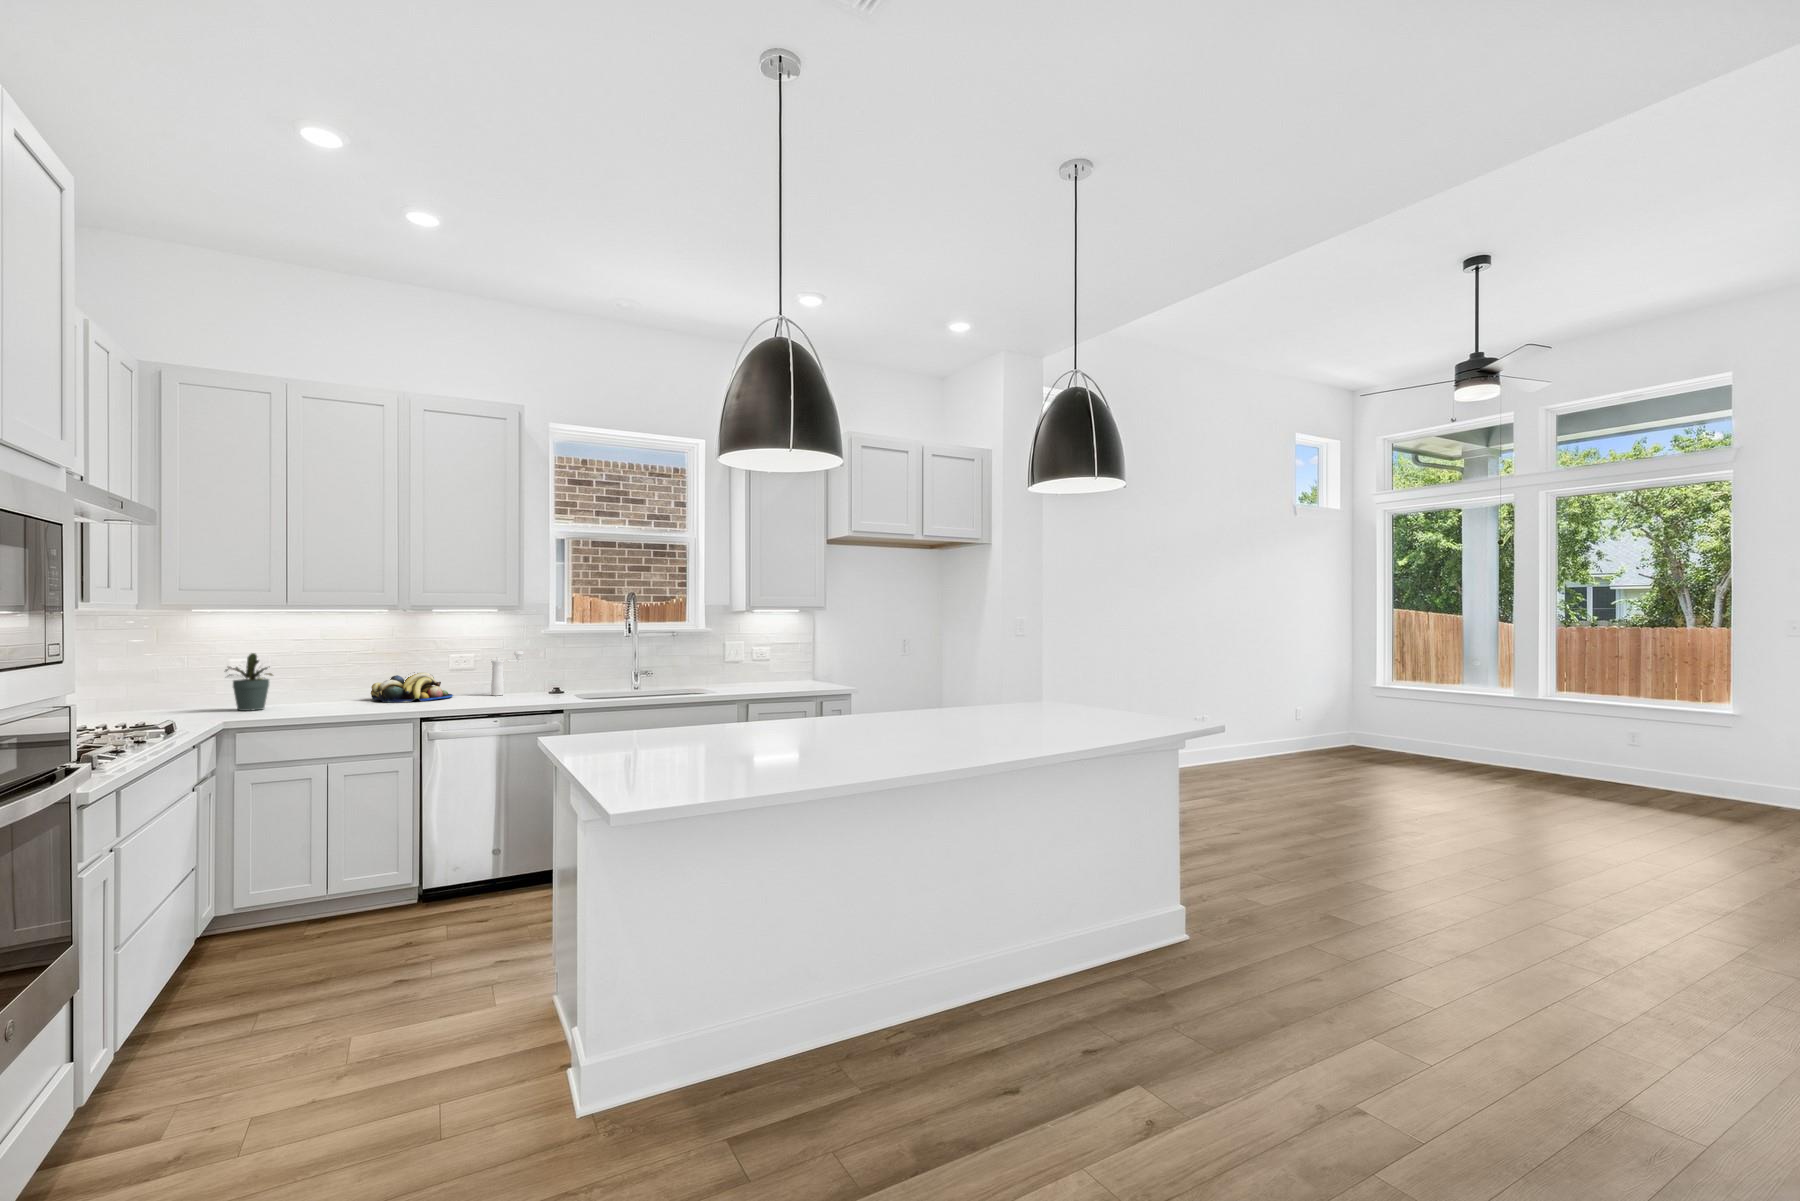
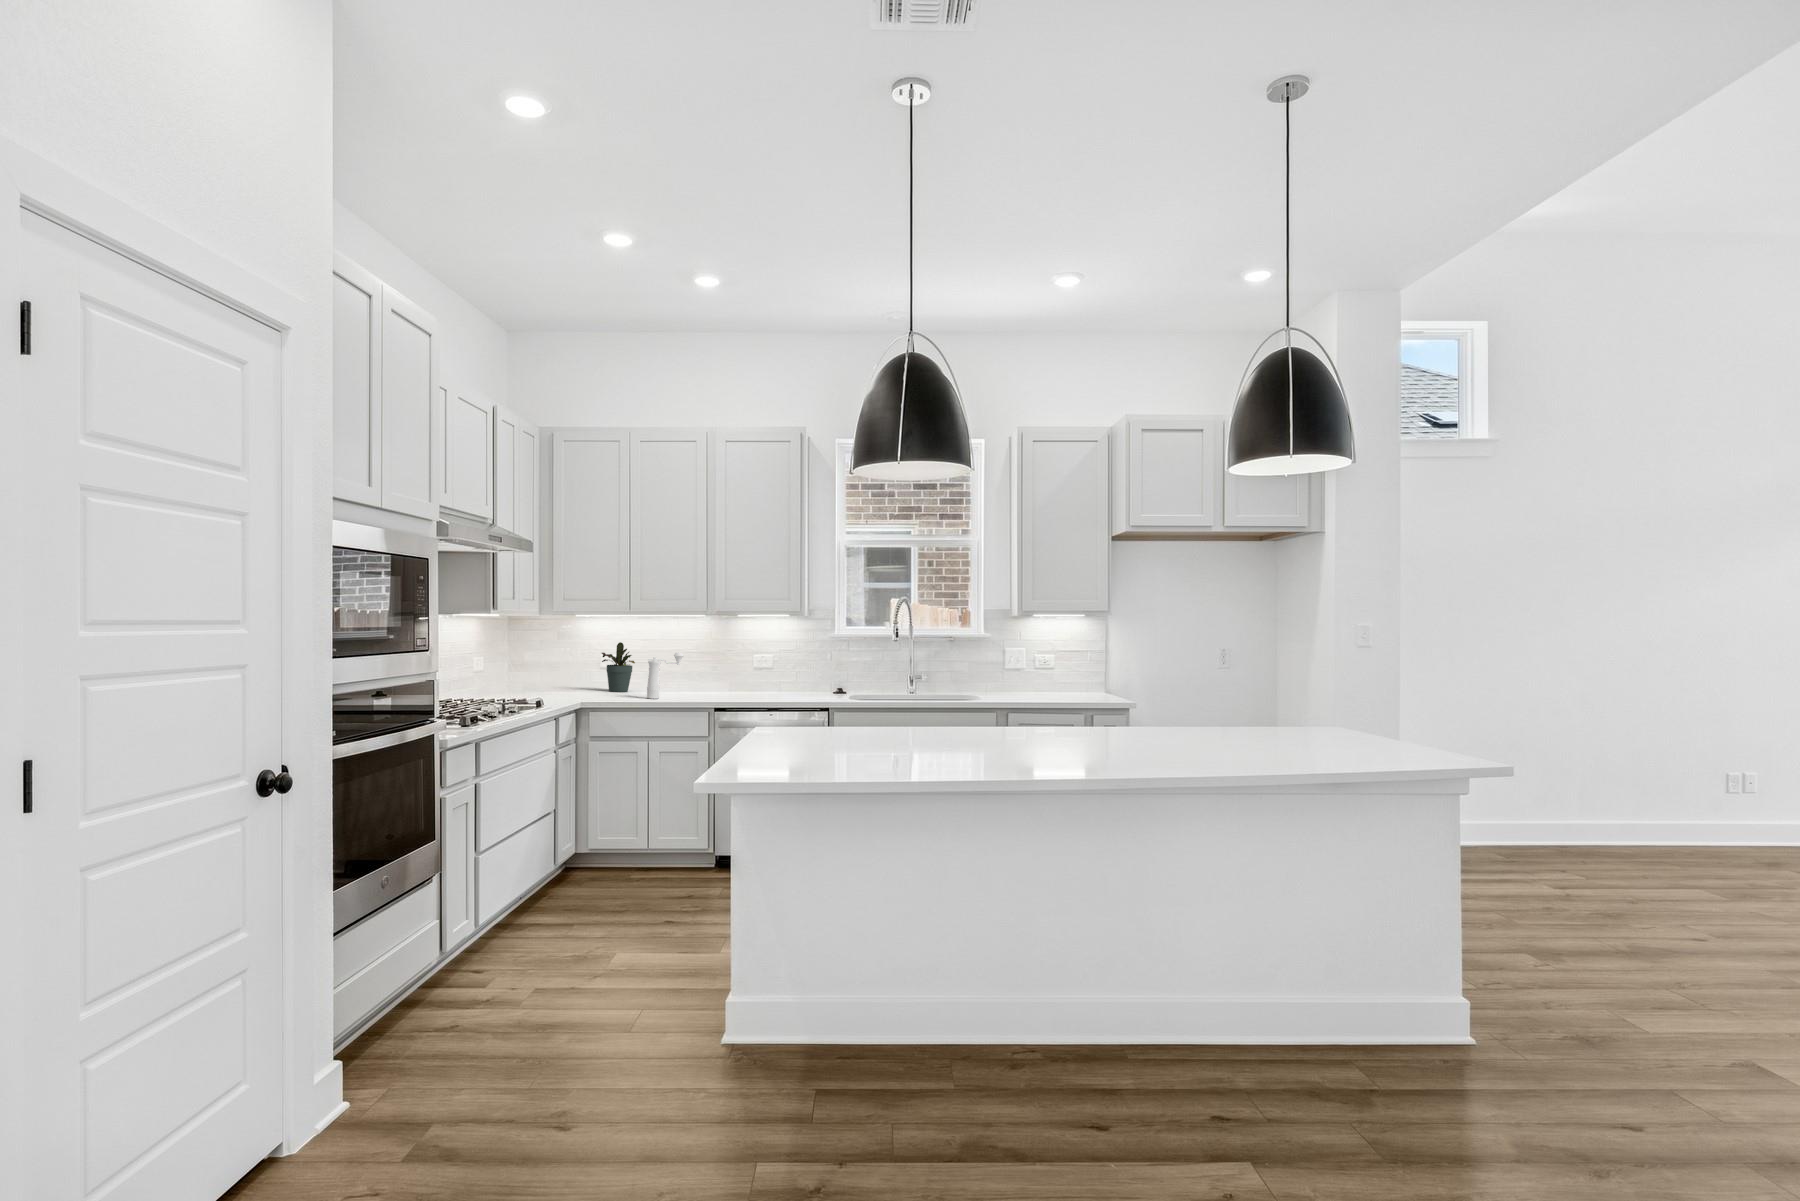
pepper mill: present [491,651,523,696] -> present [647,653,683,699]
fruit bowl: present [371,672,453,703] -> none [711,670,778,697]

